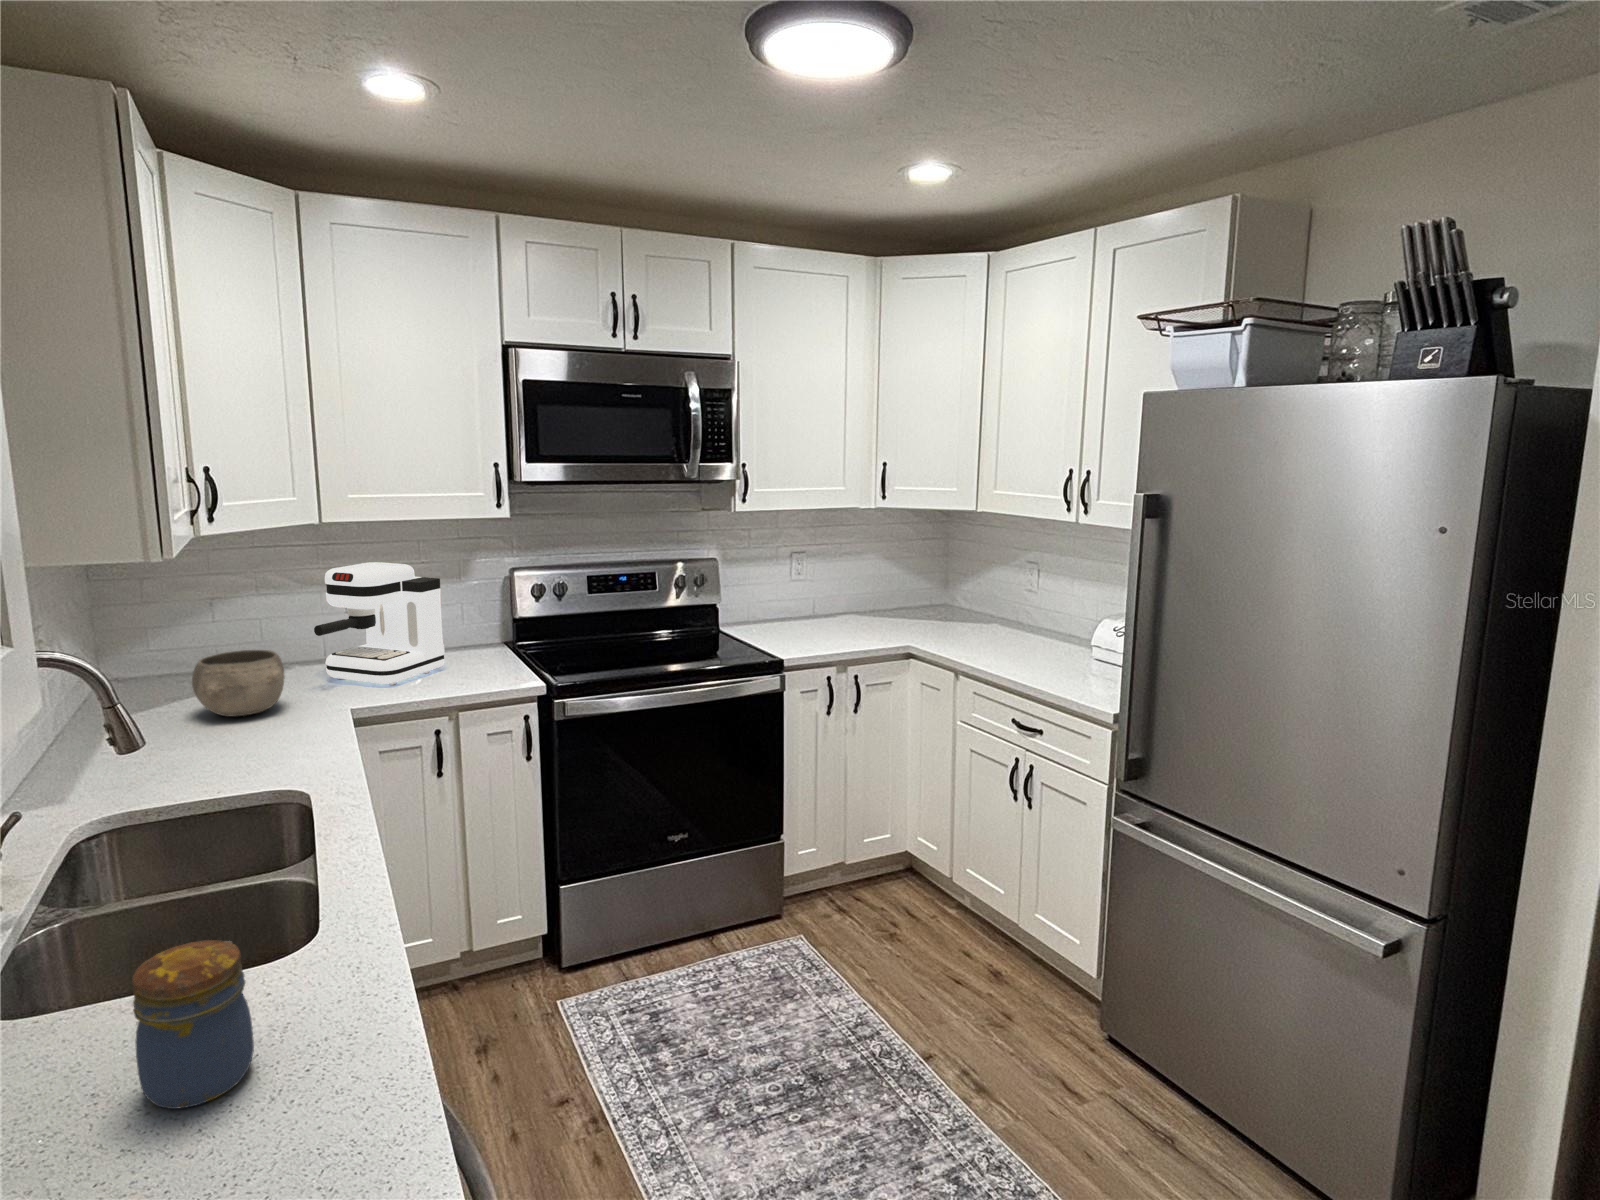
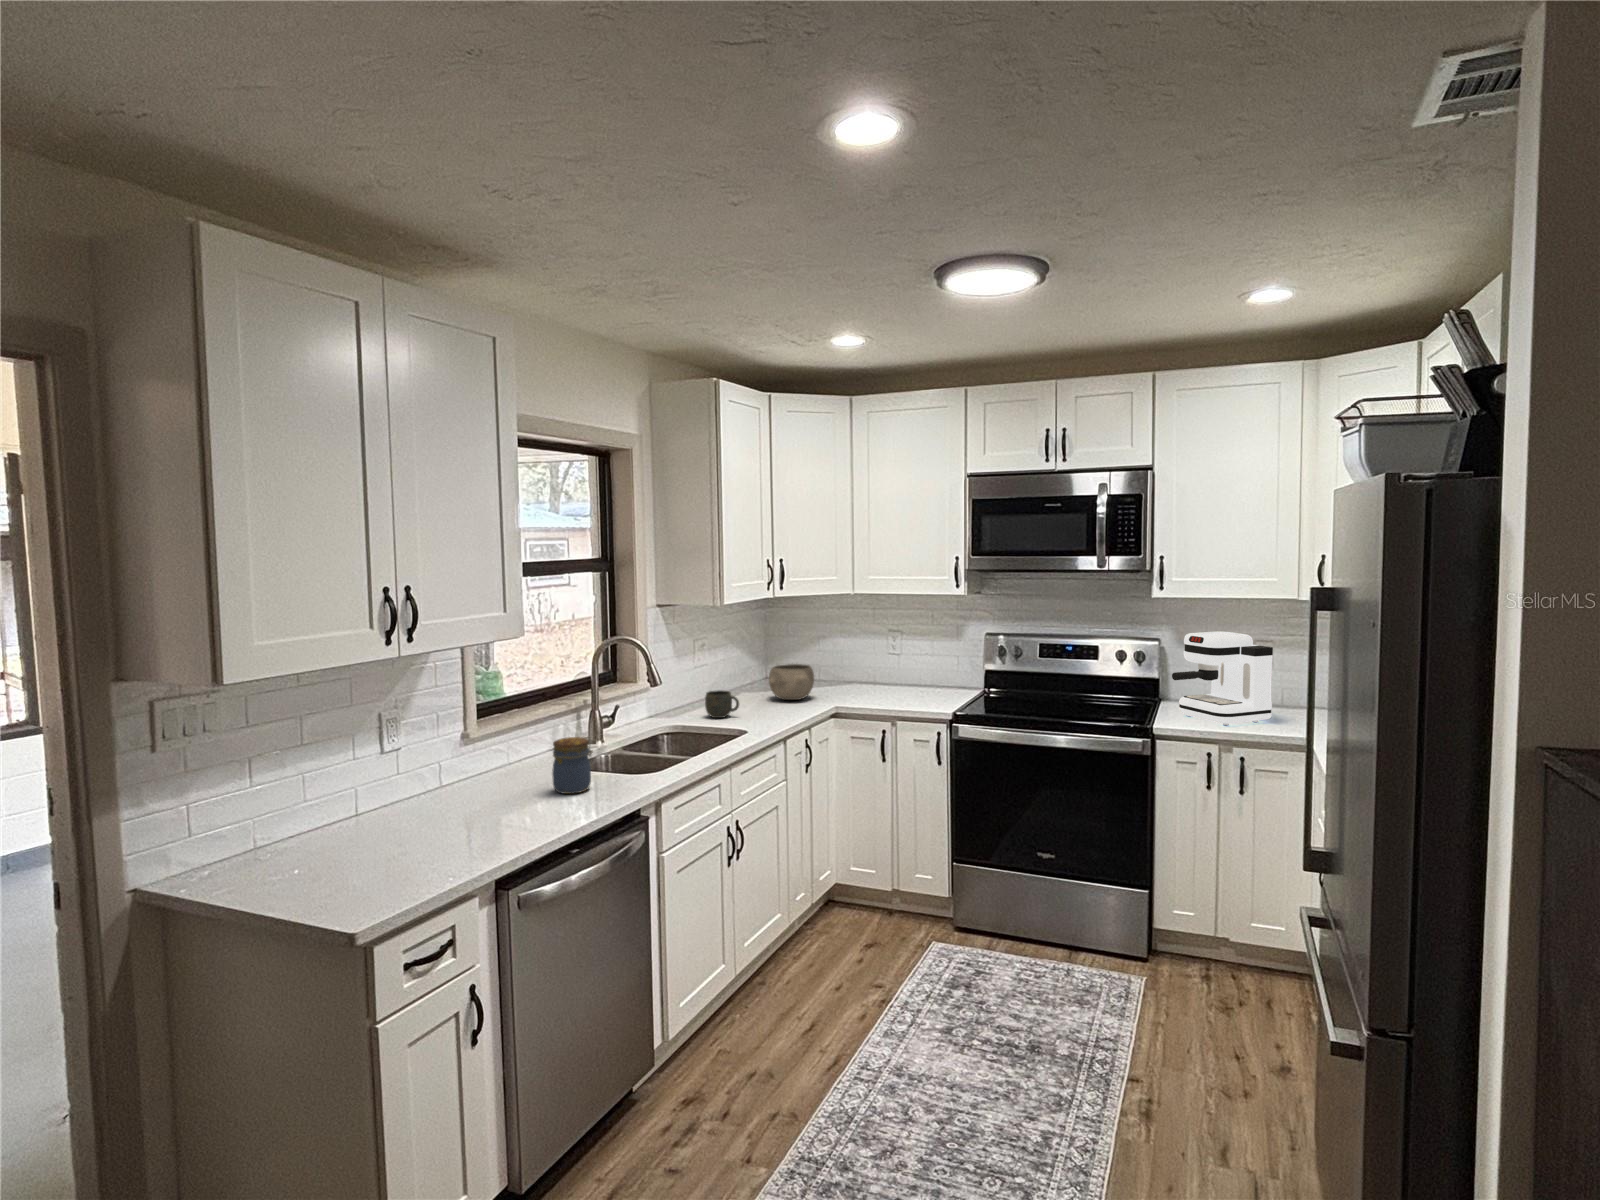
coffee maker: present [314,562,445,685] -> present [1172,631,1273,725]
mug: none [132,725,213,783] -> present [705,690,739,718]

